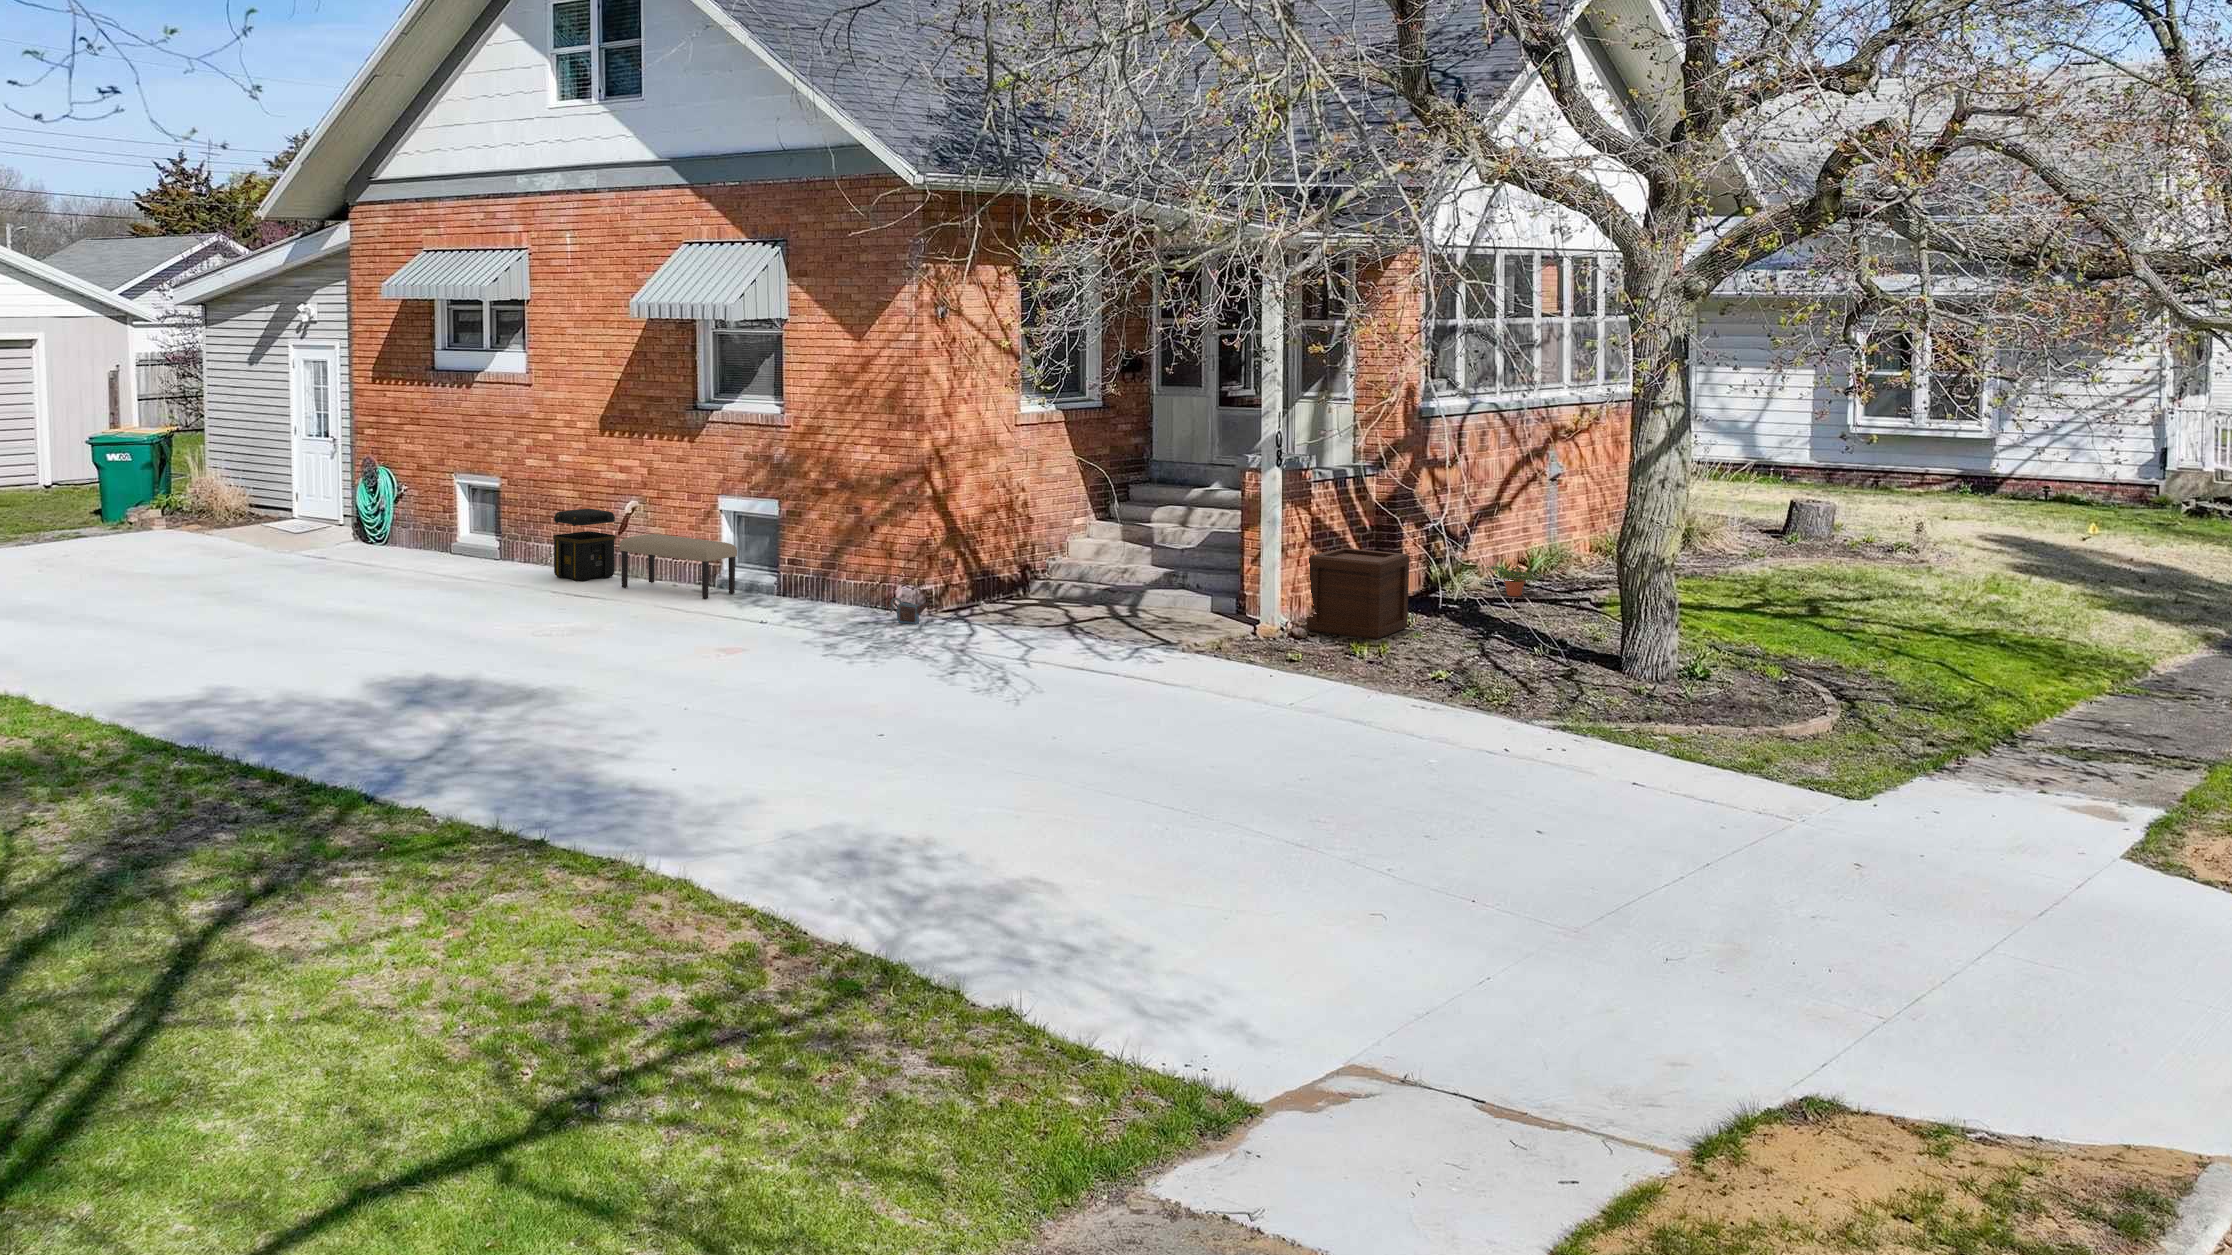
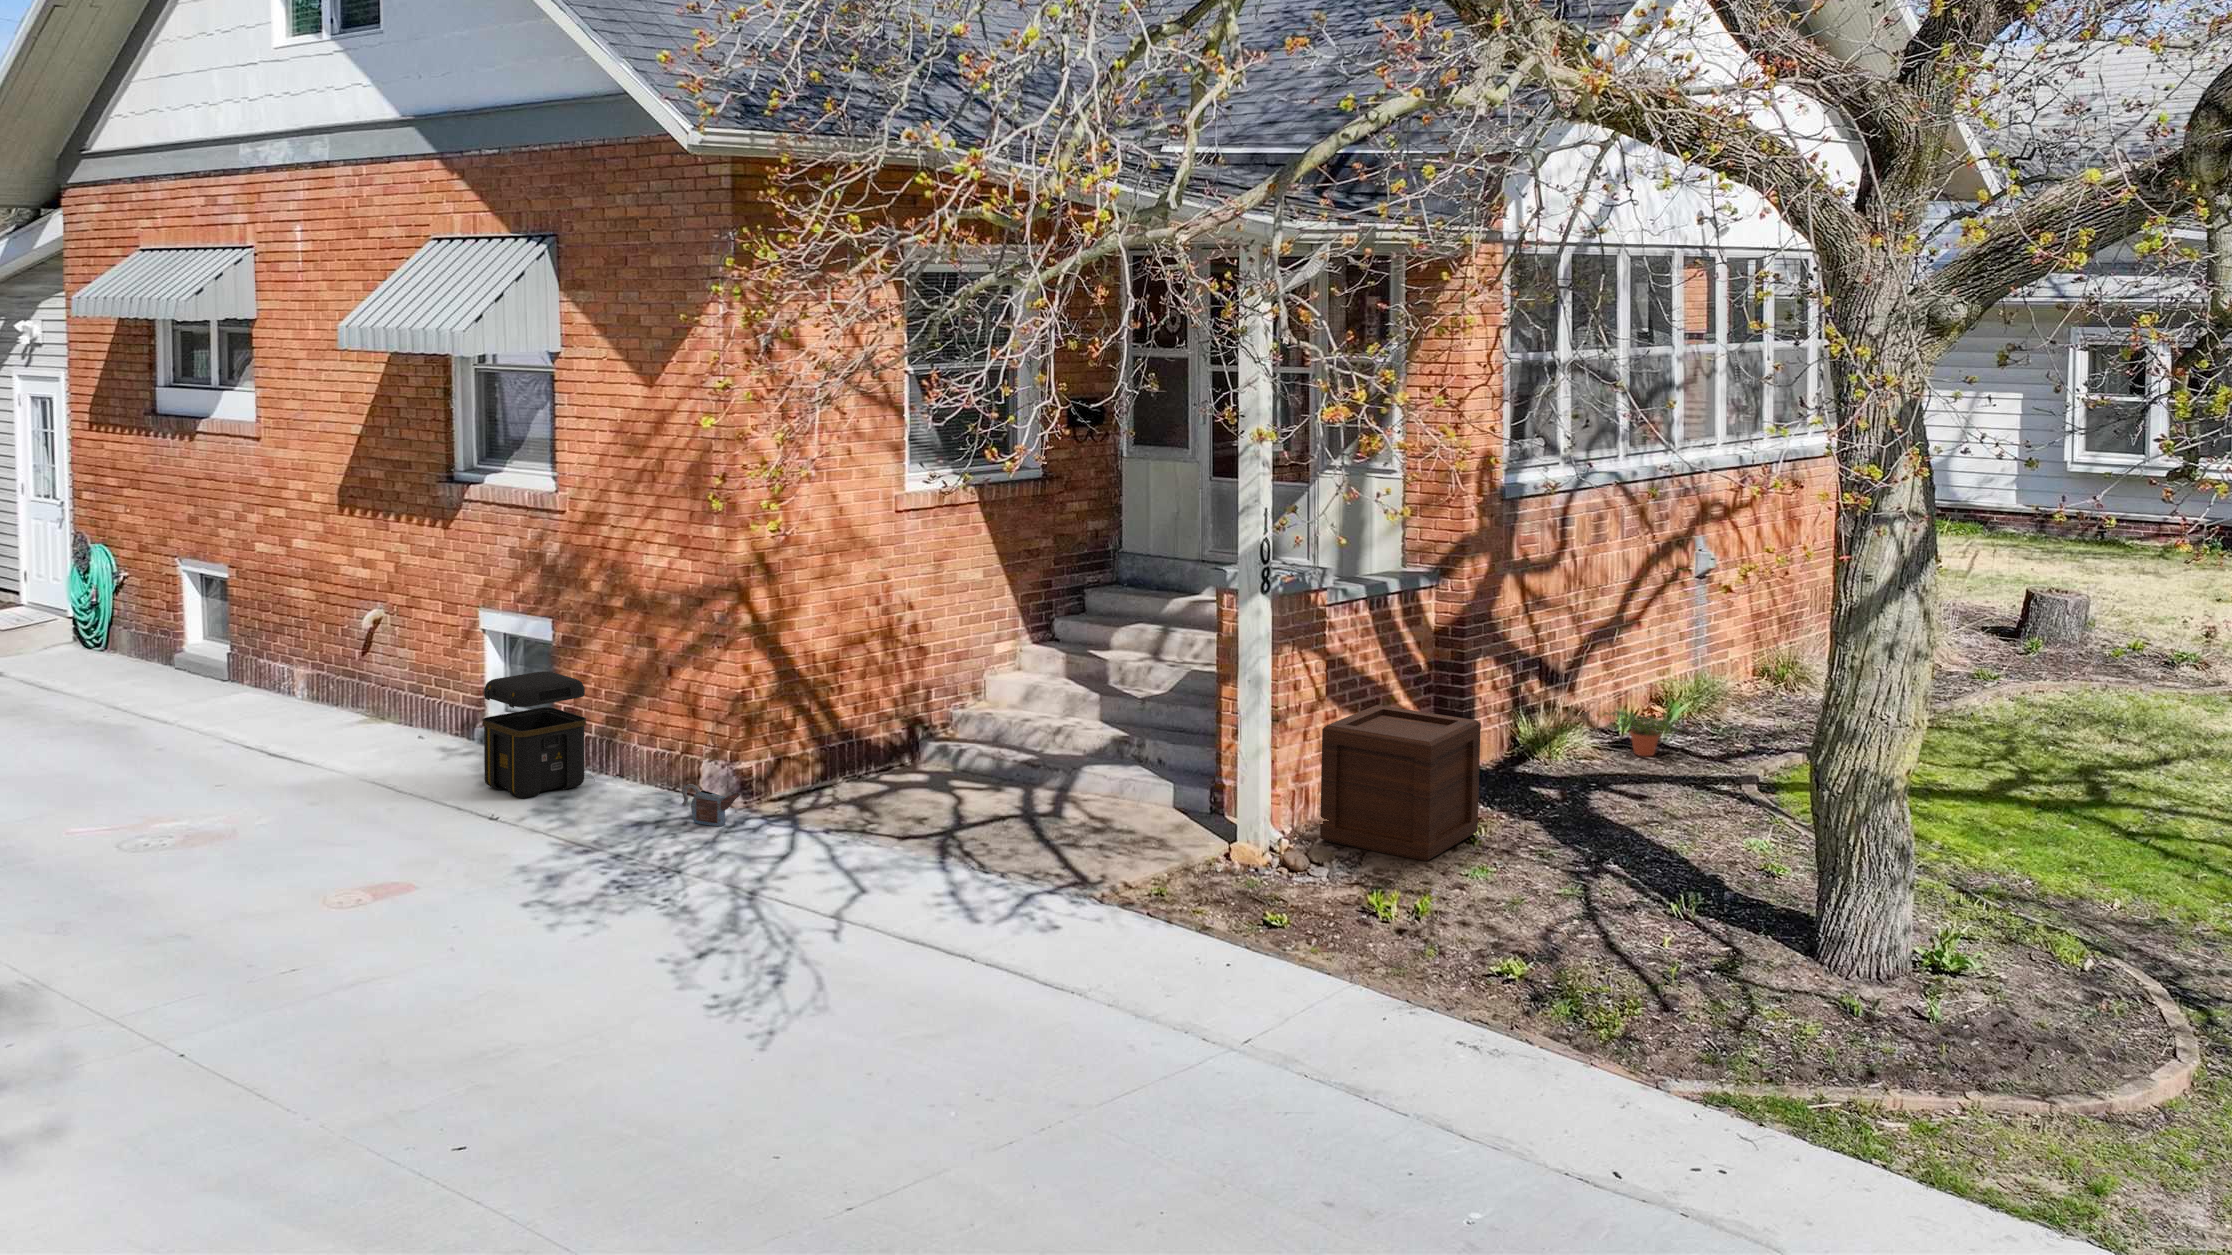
toolbox: present [553,509,616,581] -> present [482,671,586,798]
bench: present [620,534,737,599] -> none [334,662,498,768]

